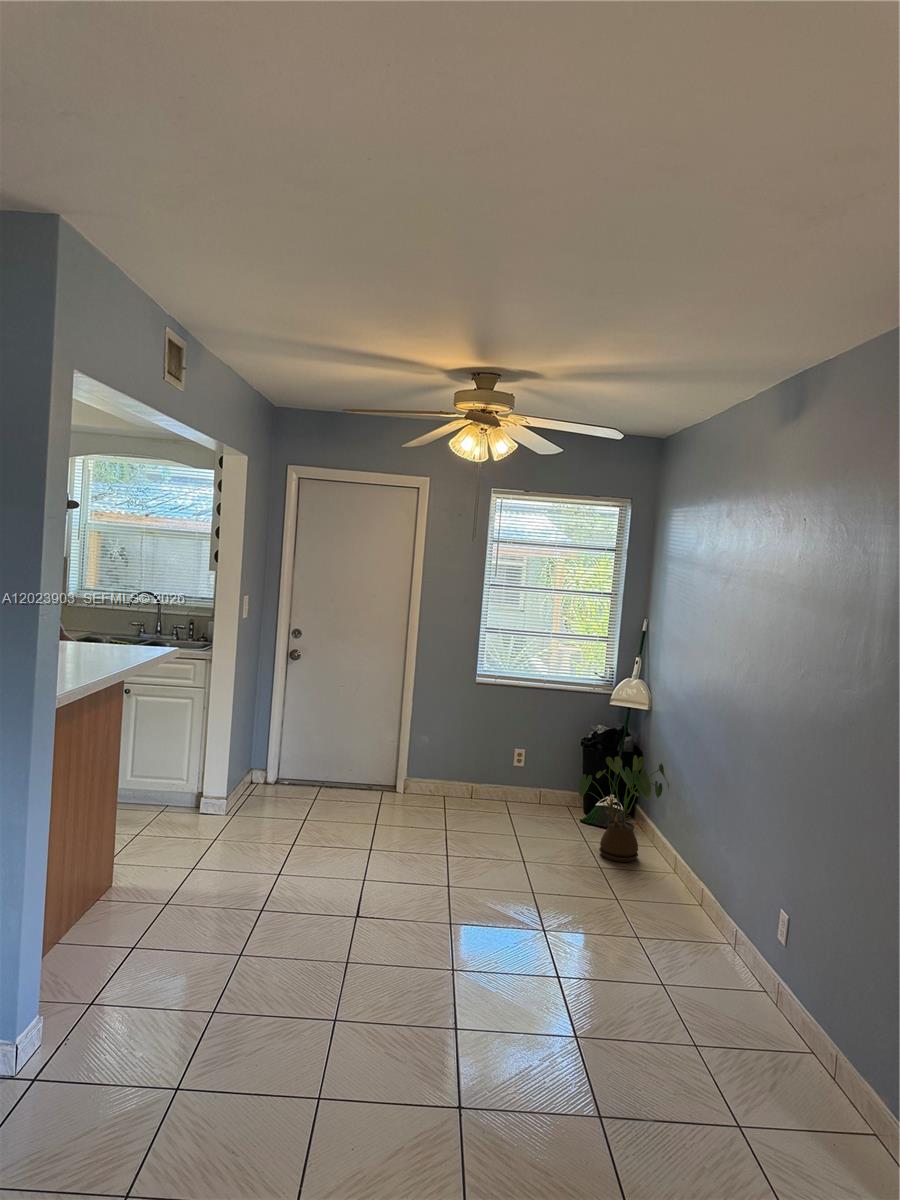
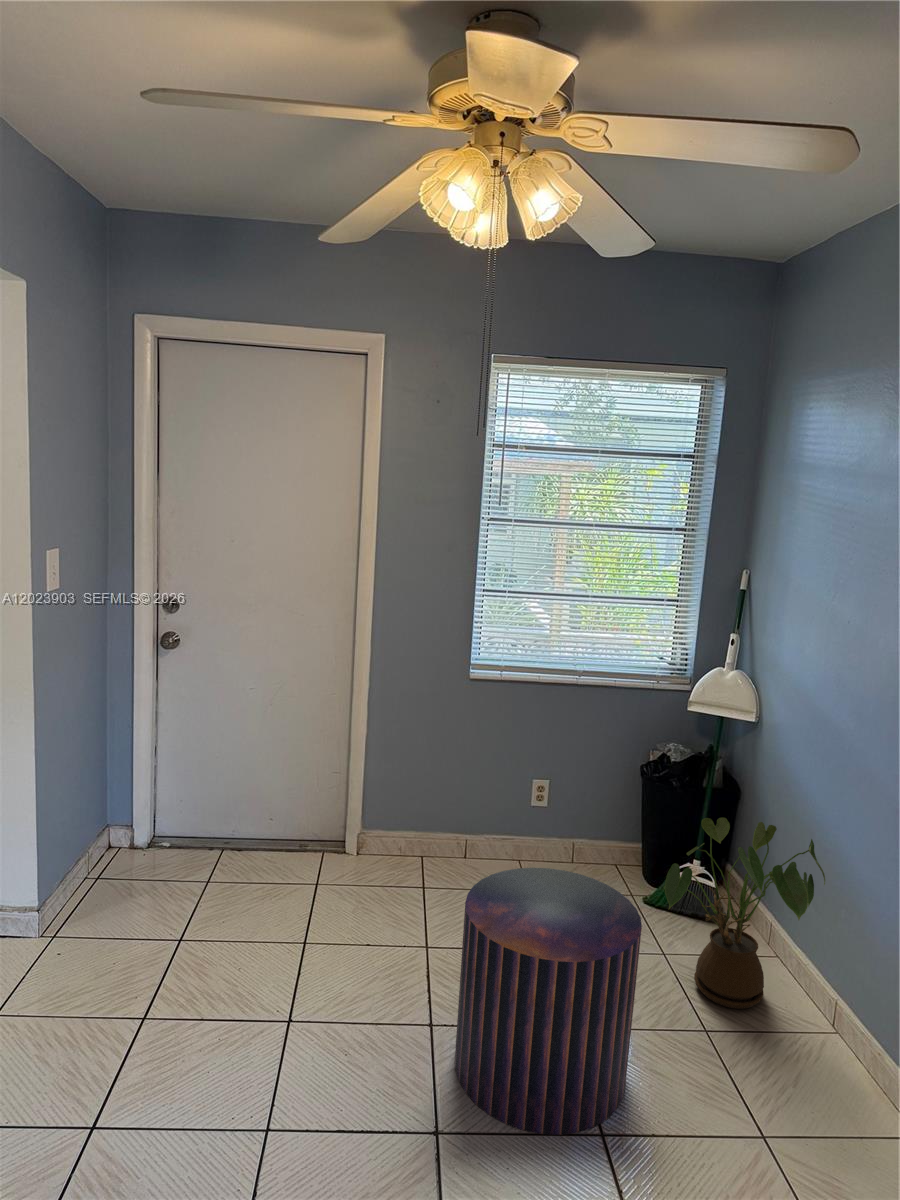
pouf: none [459,771,557,892] -> present [455,868,642,1135]

